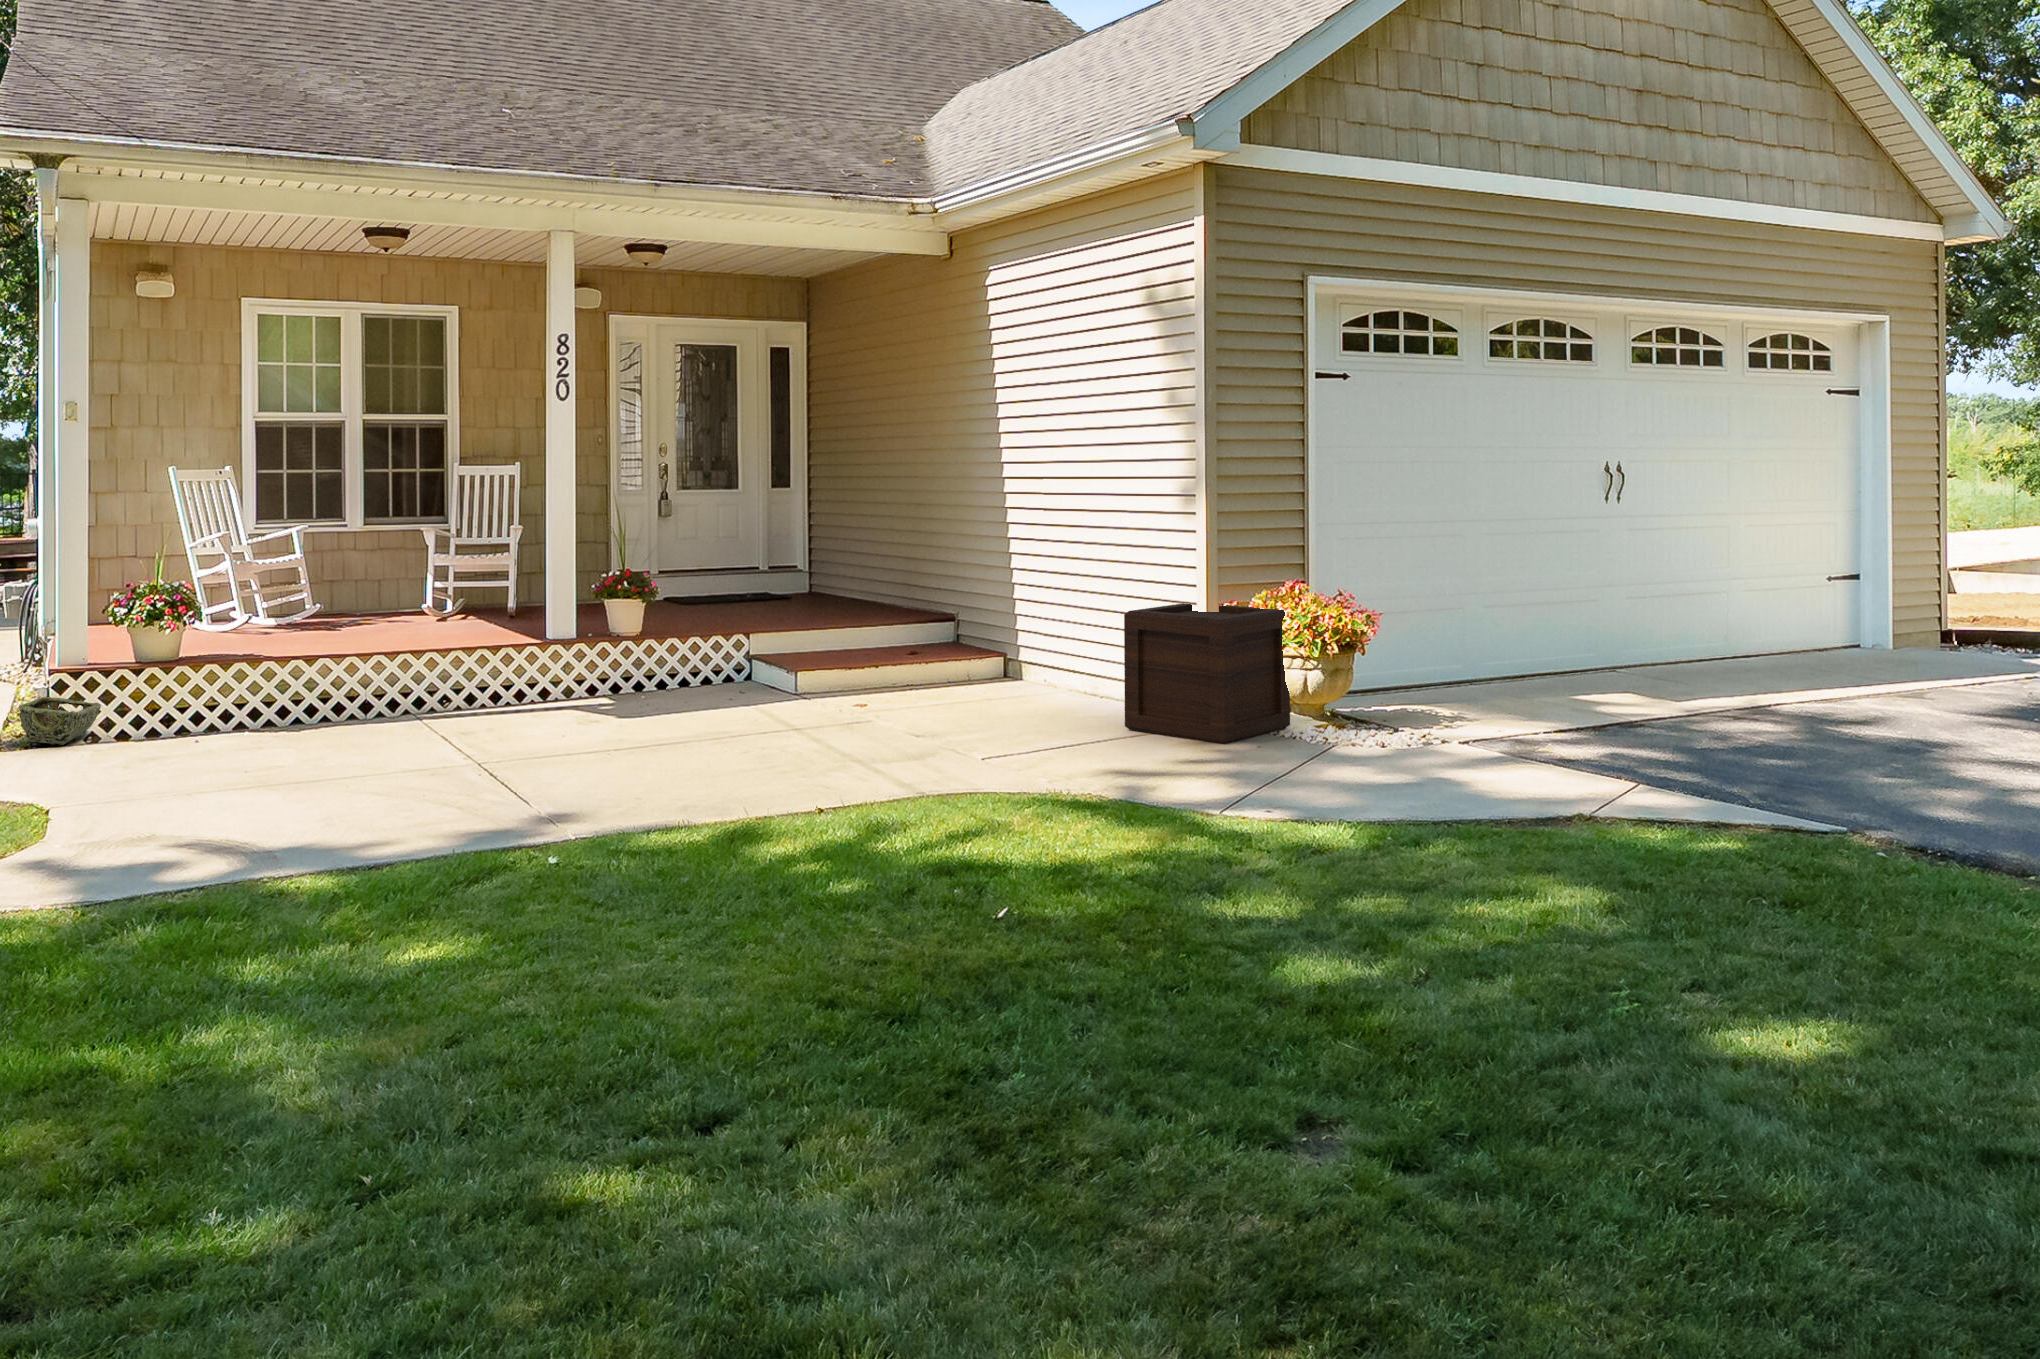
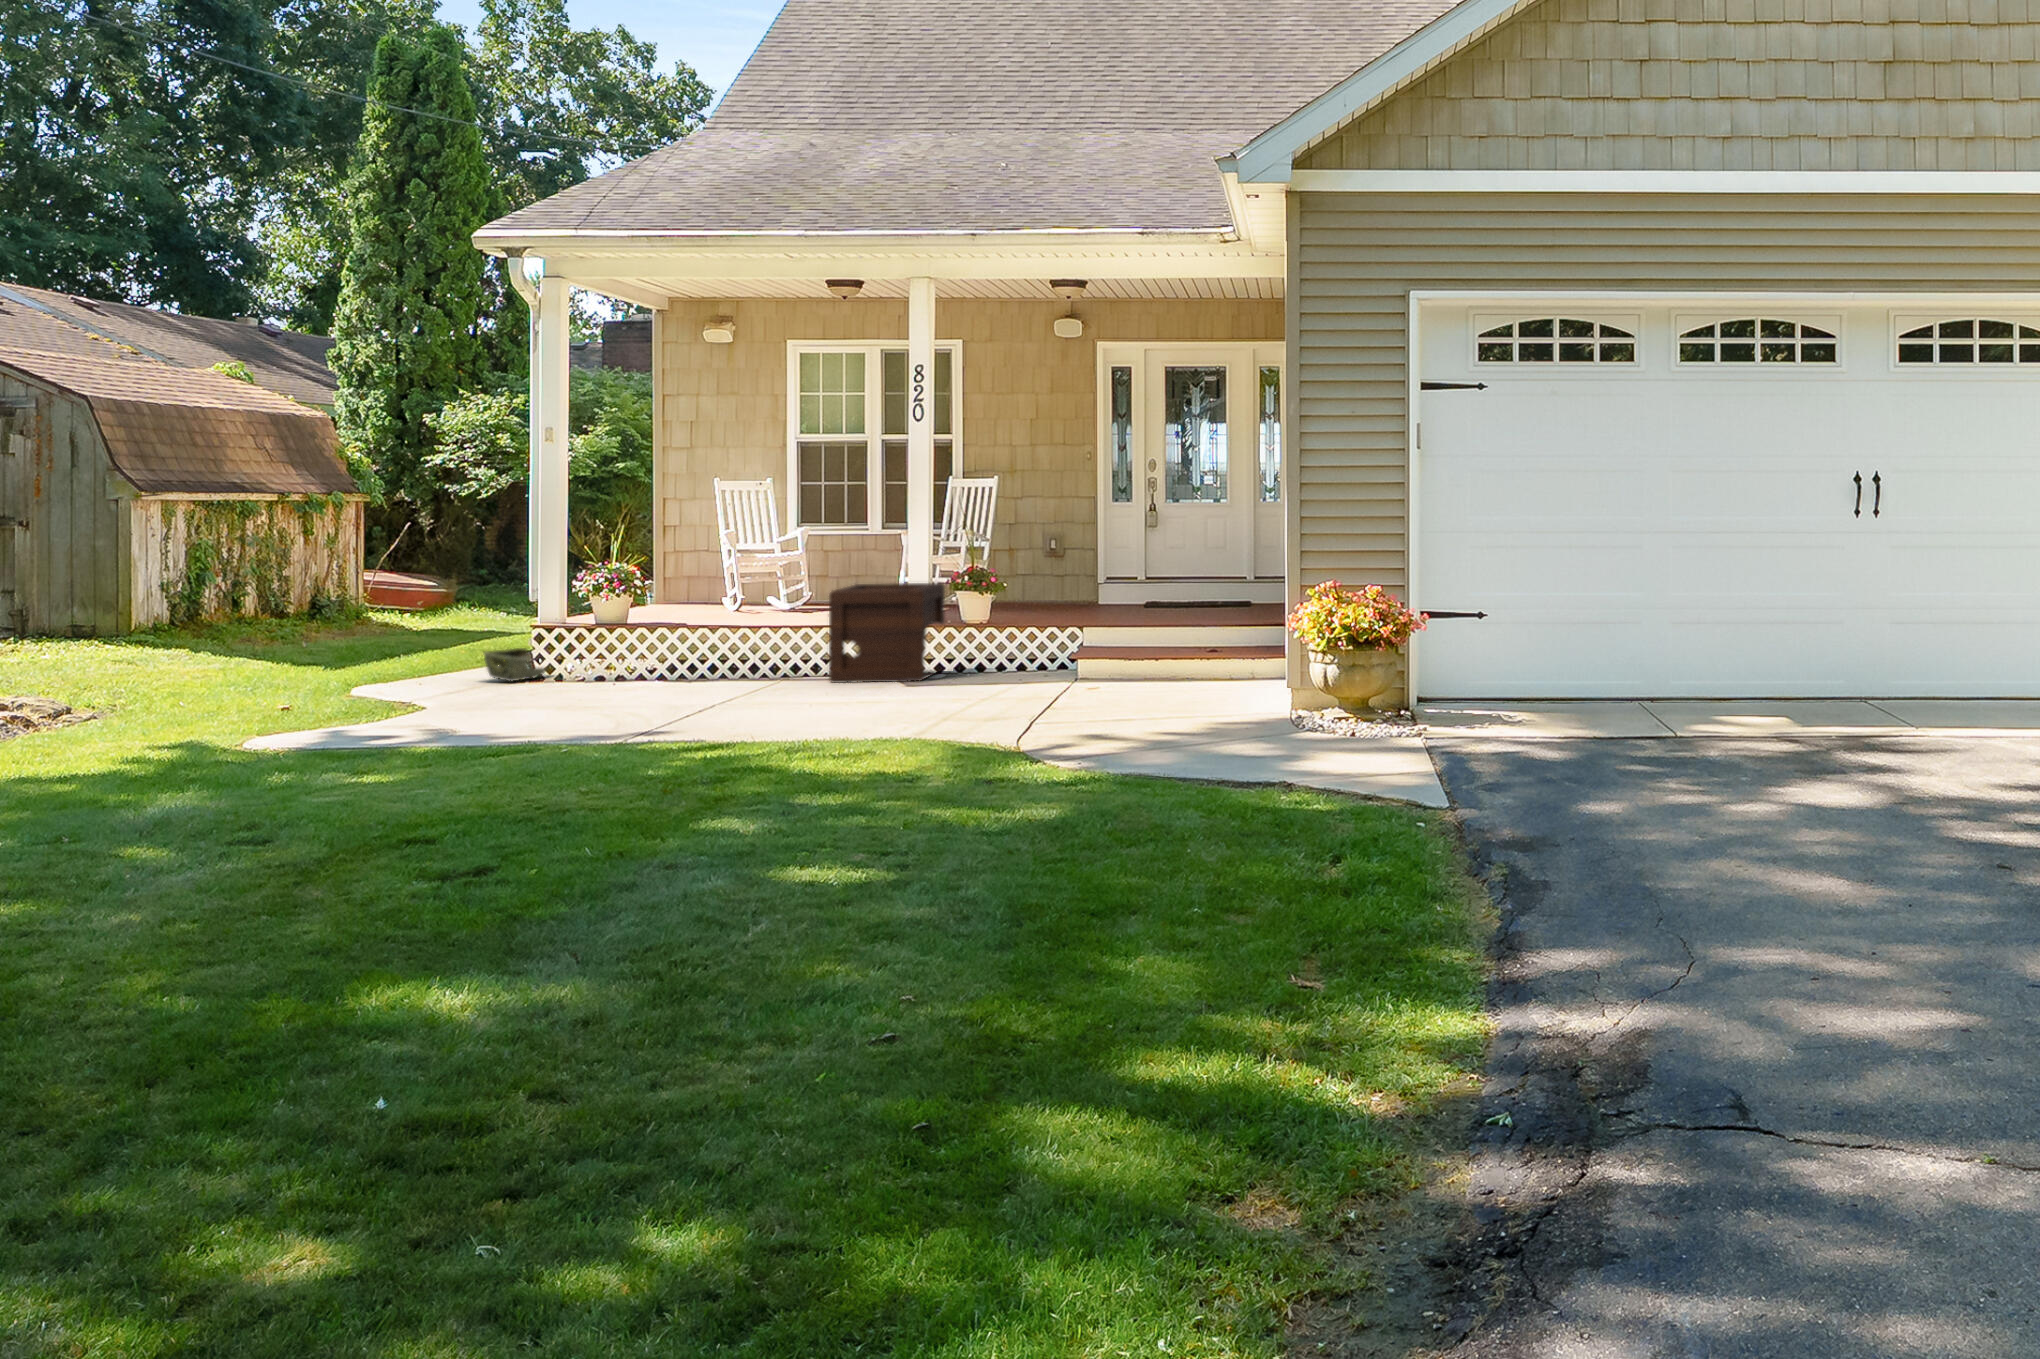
wooden crate: present [1124,603,1290,744] -> present [829,583,945,683]

